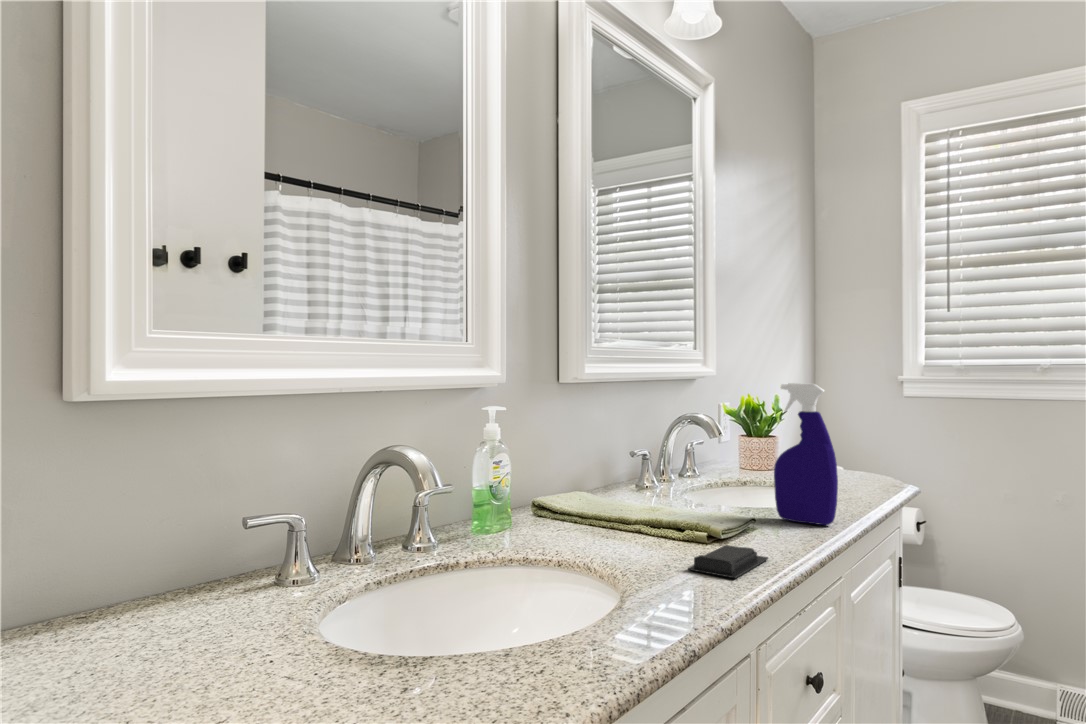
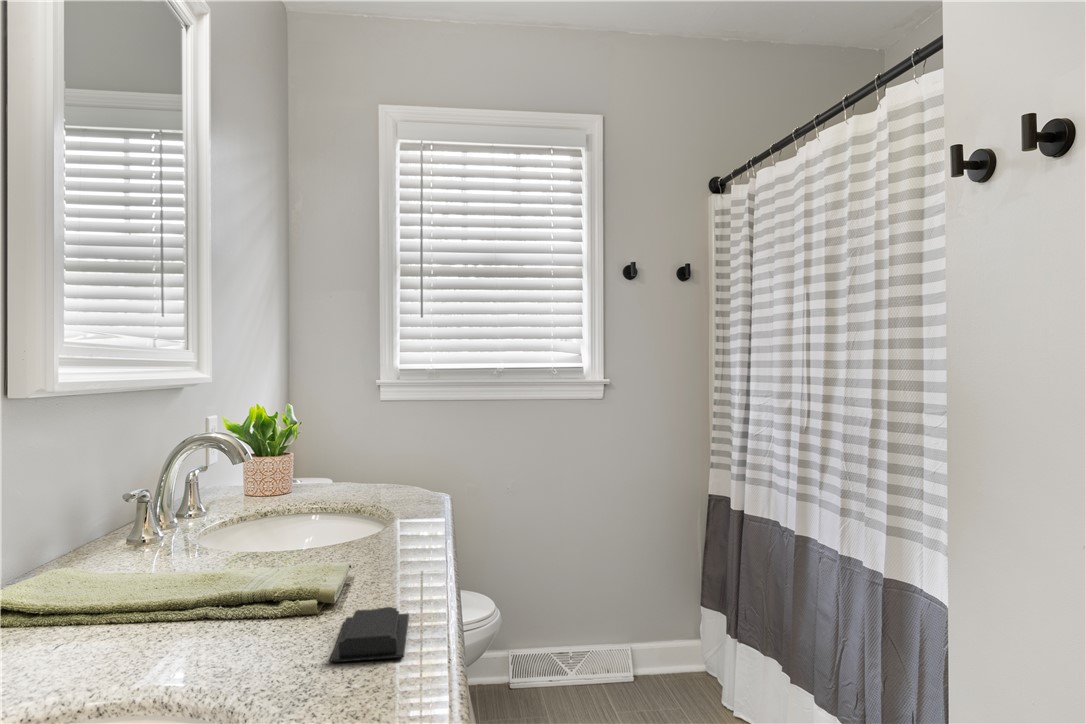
spray bottle: present [774,383,838,525] -> none [355,390,430,556]

